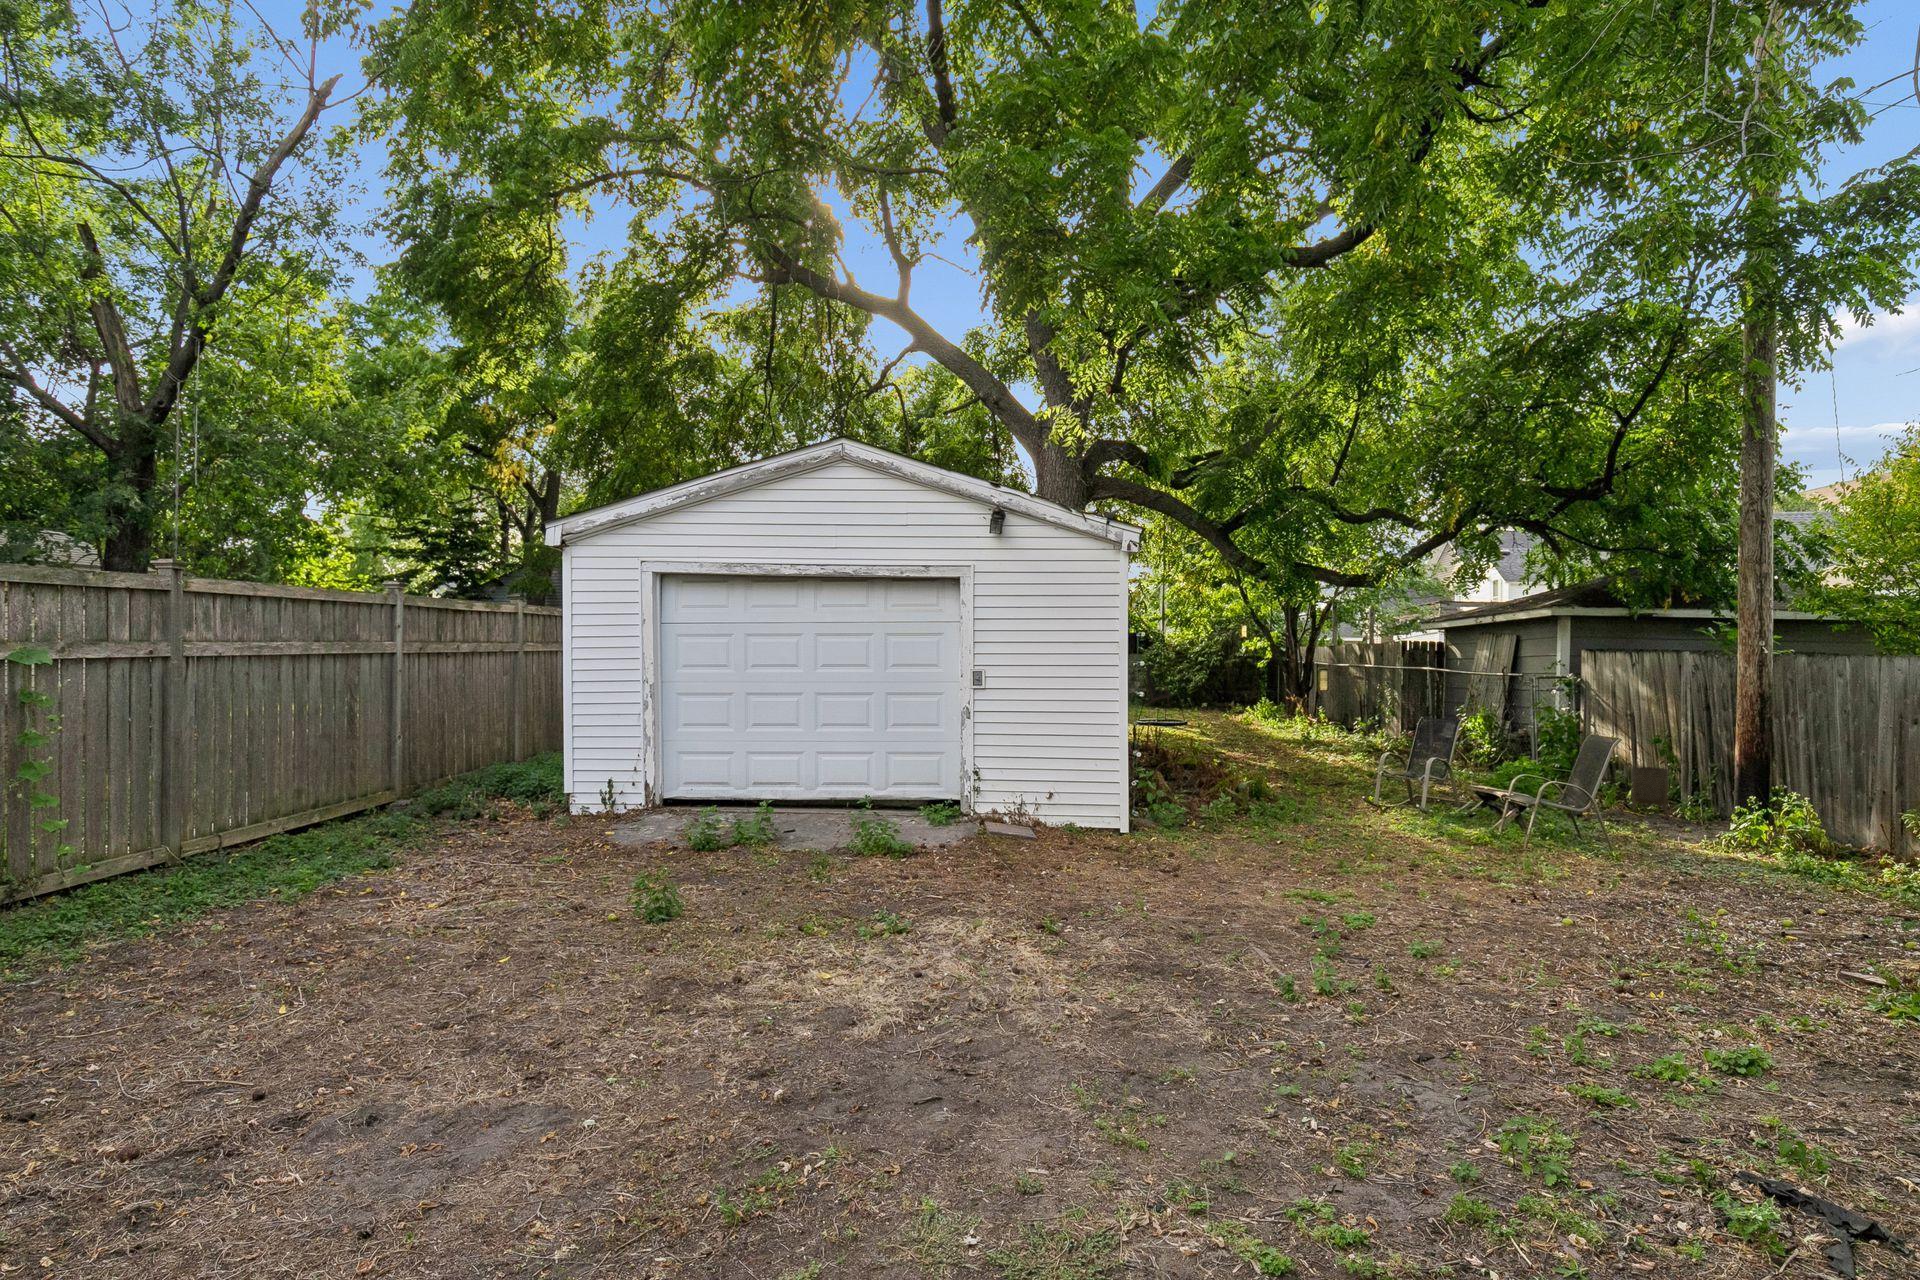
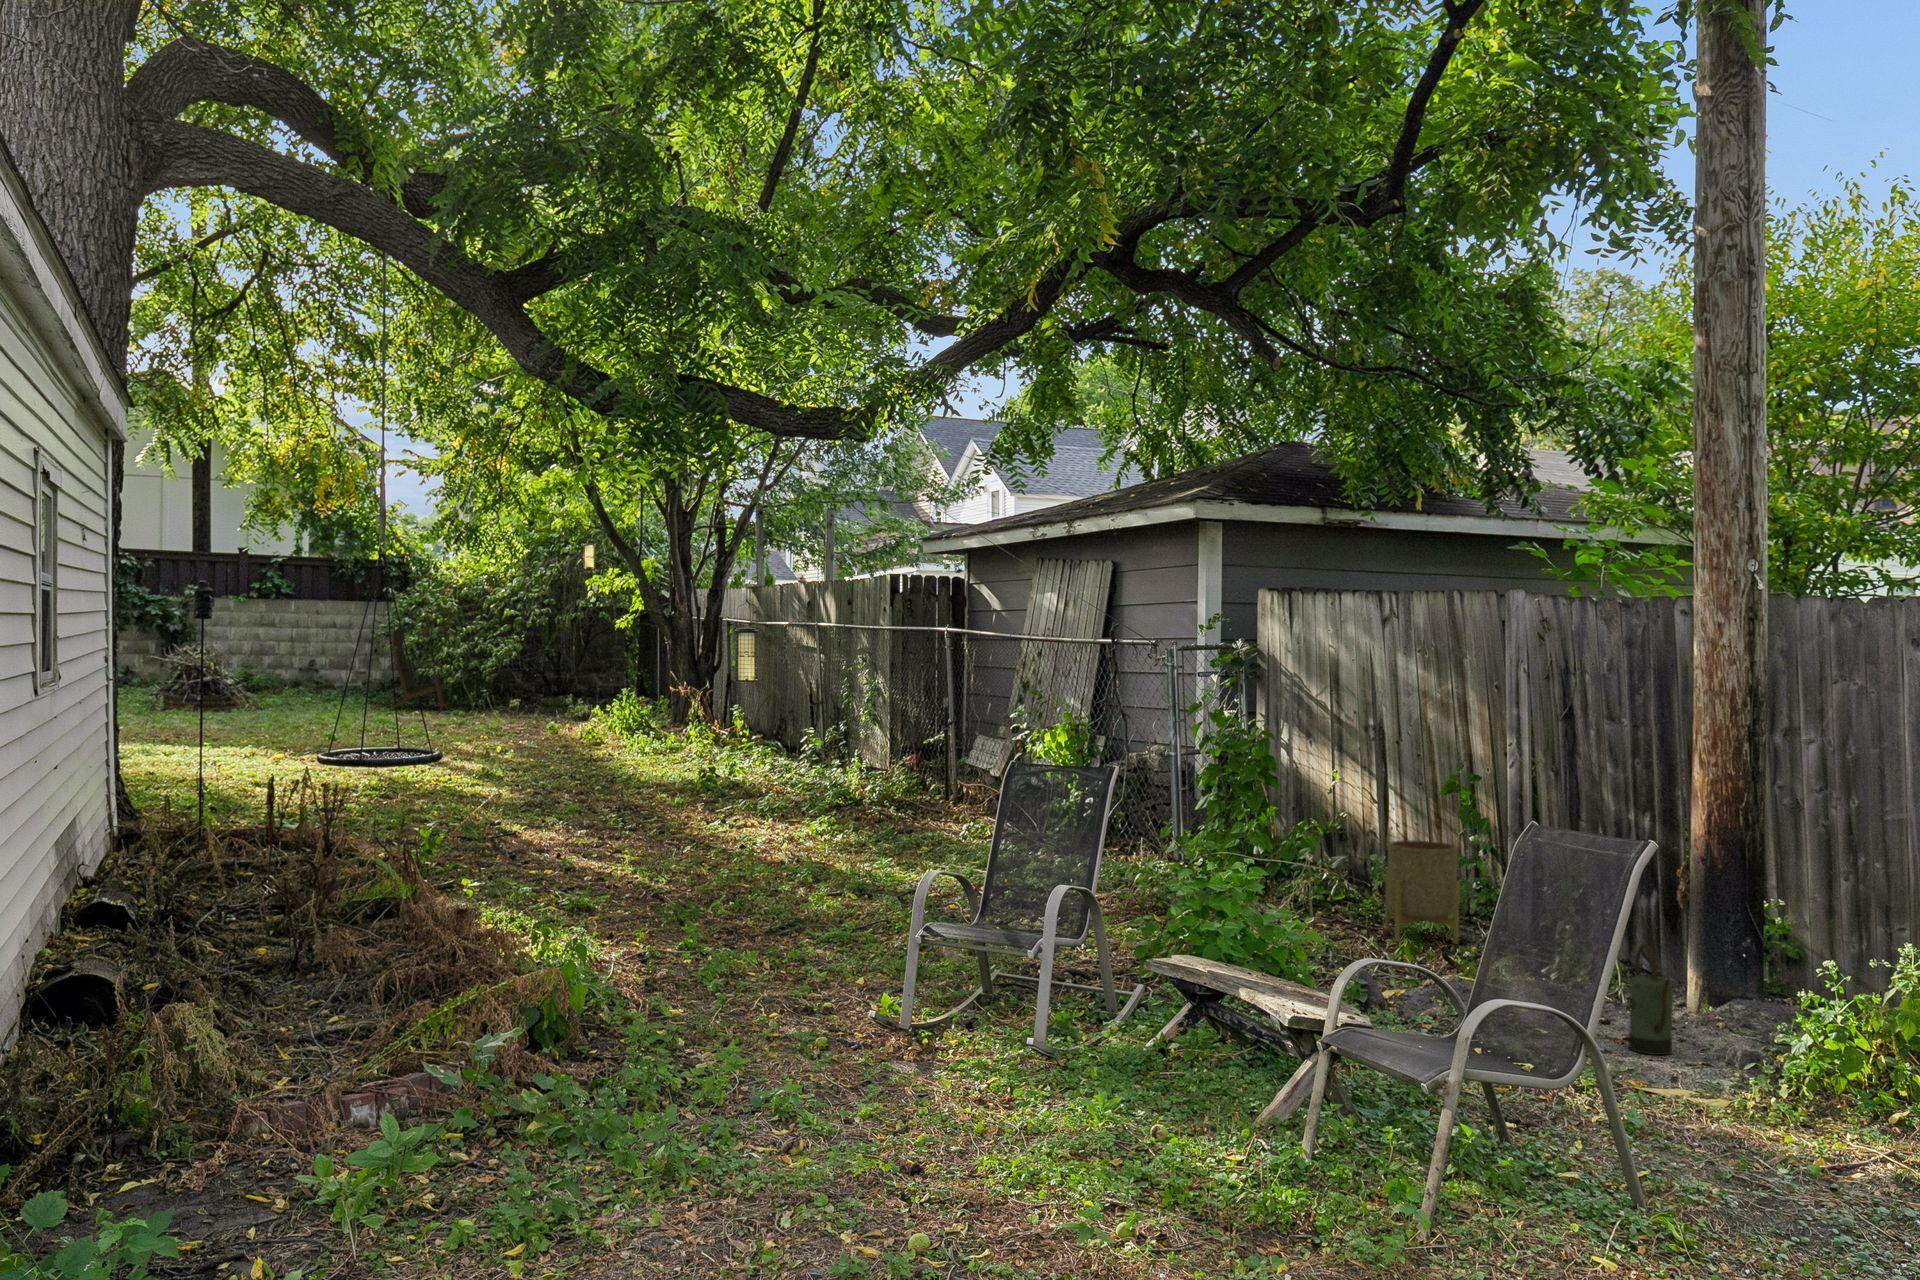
watering can: none [1712,802,1733,848] -> present [1629,944,1673,1055]

